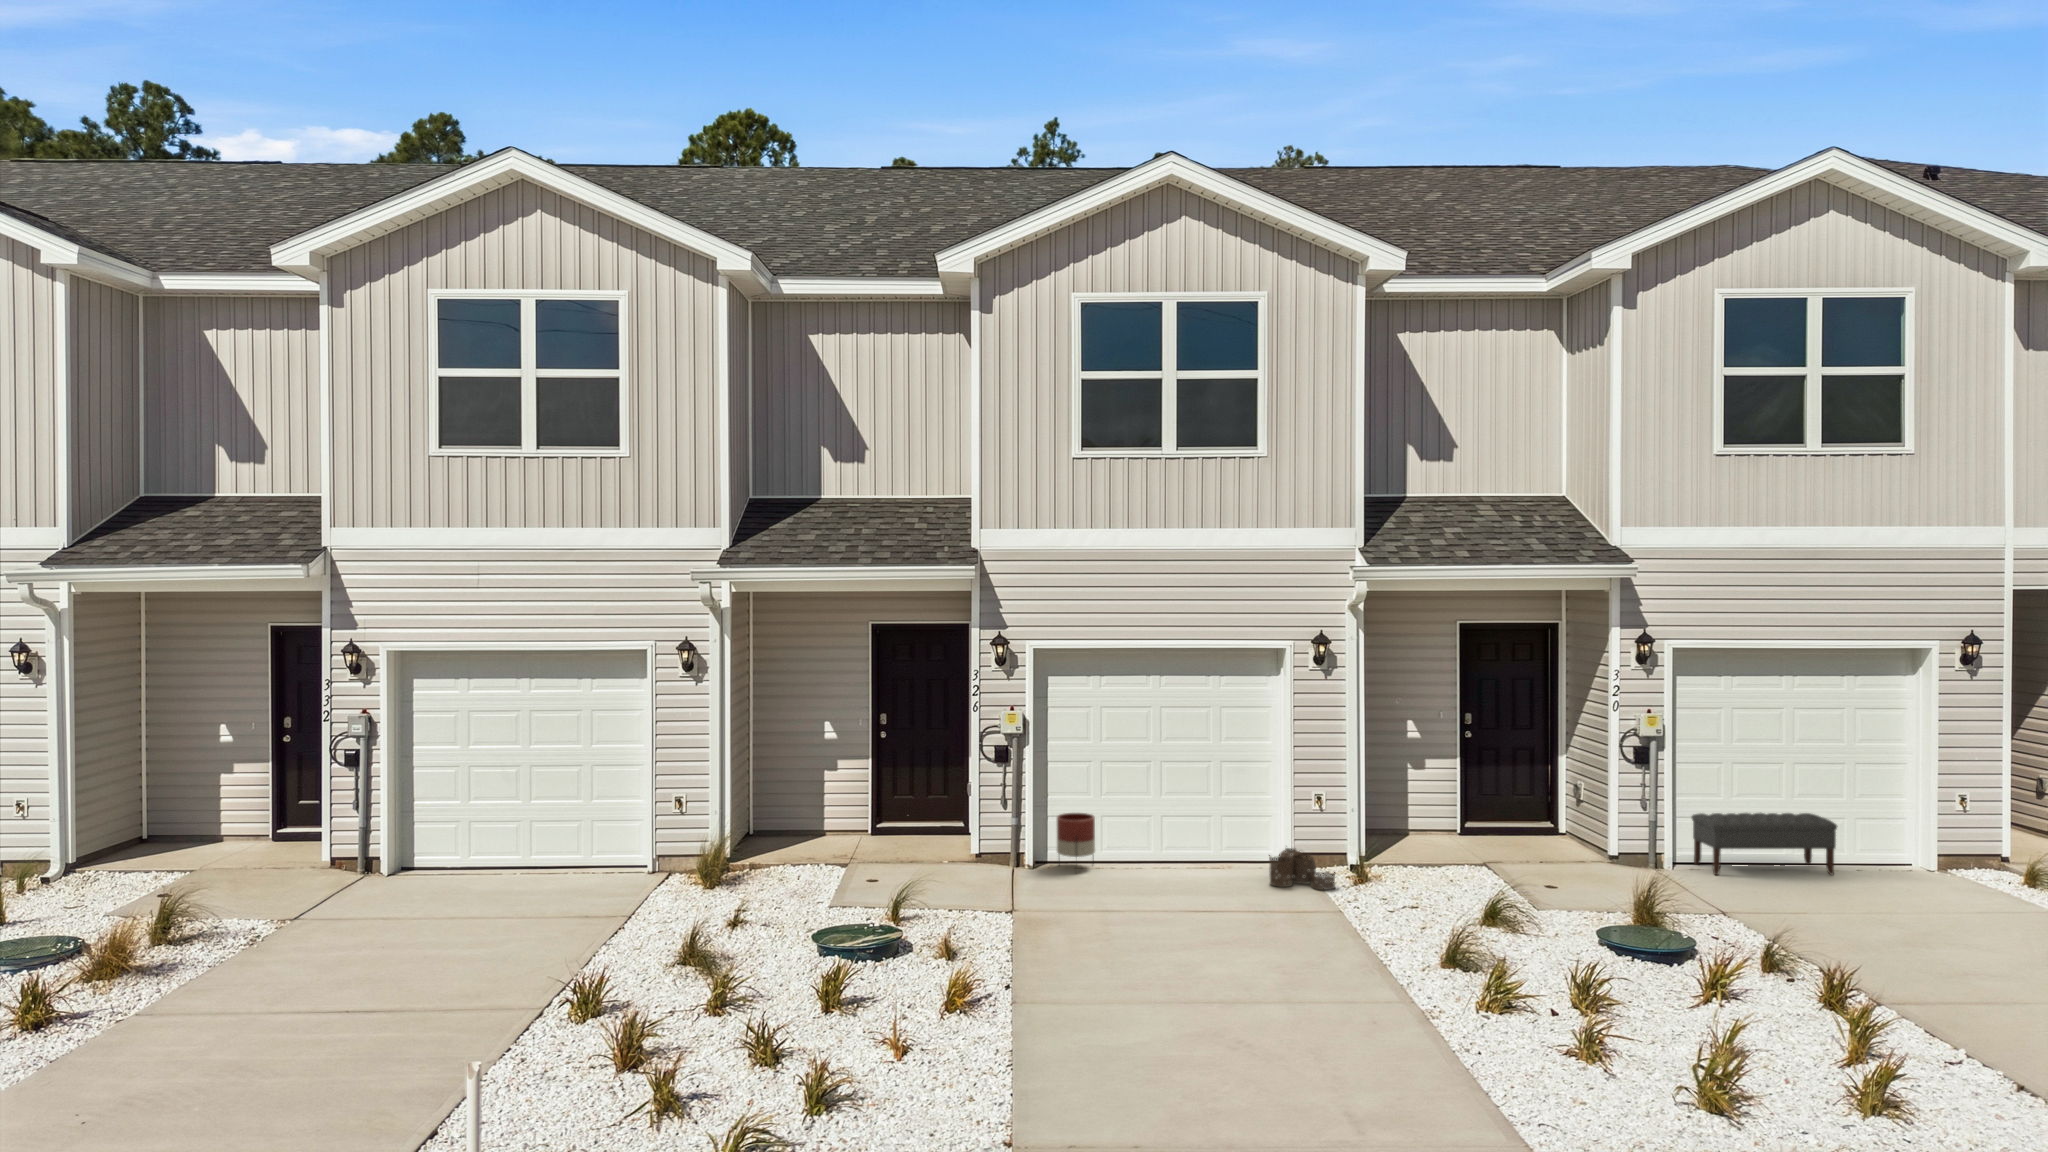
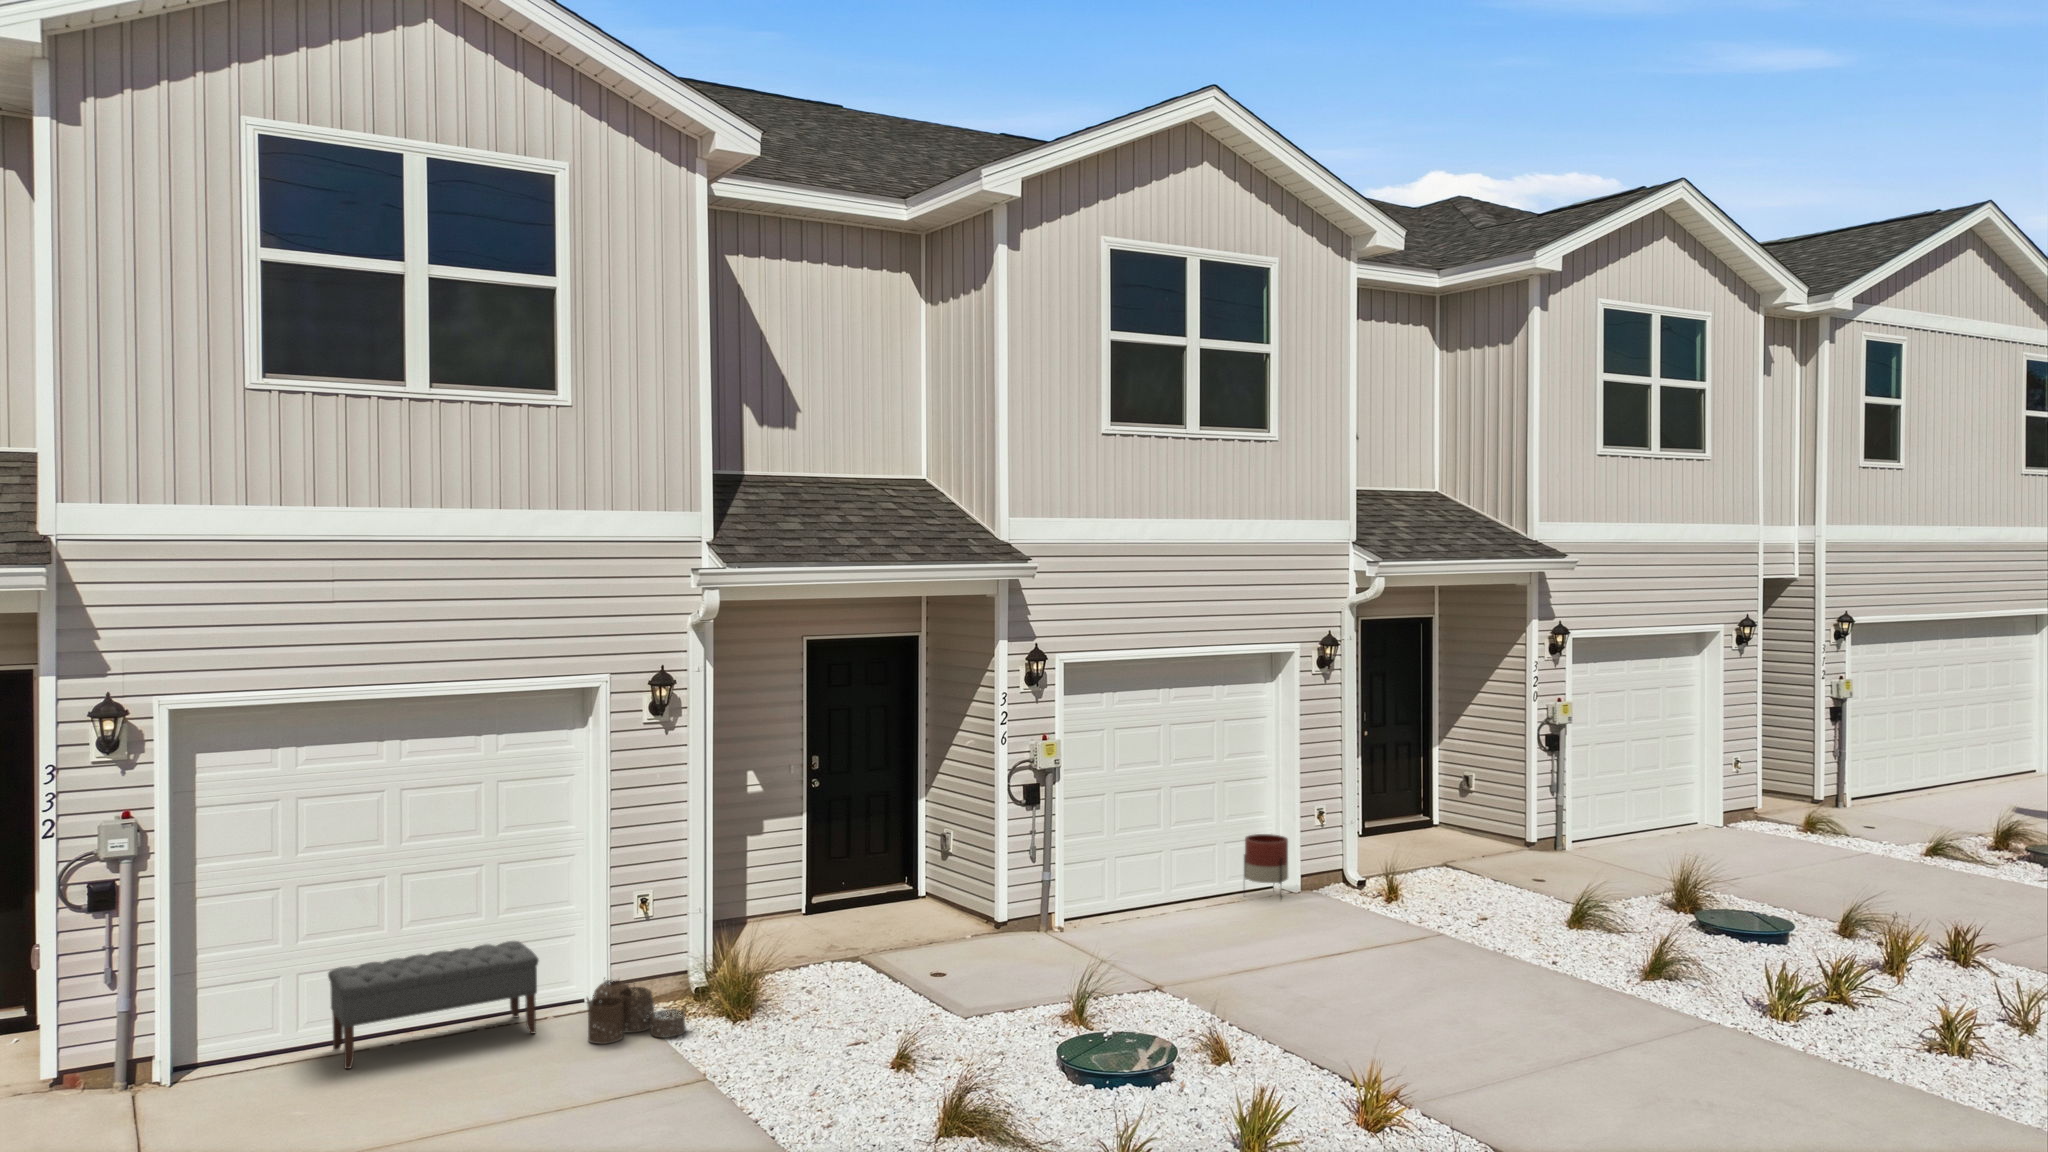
planter: present [1057,813,1095,864] -> present [1244,834,1288,888]
bench: present [1692,813,1838,875] -> present [328,941,539,1069]

